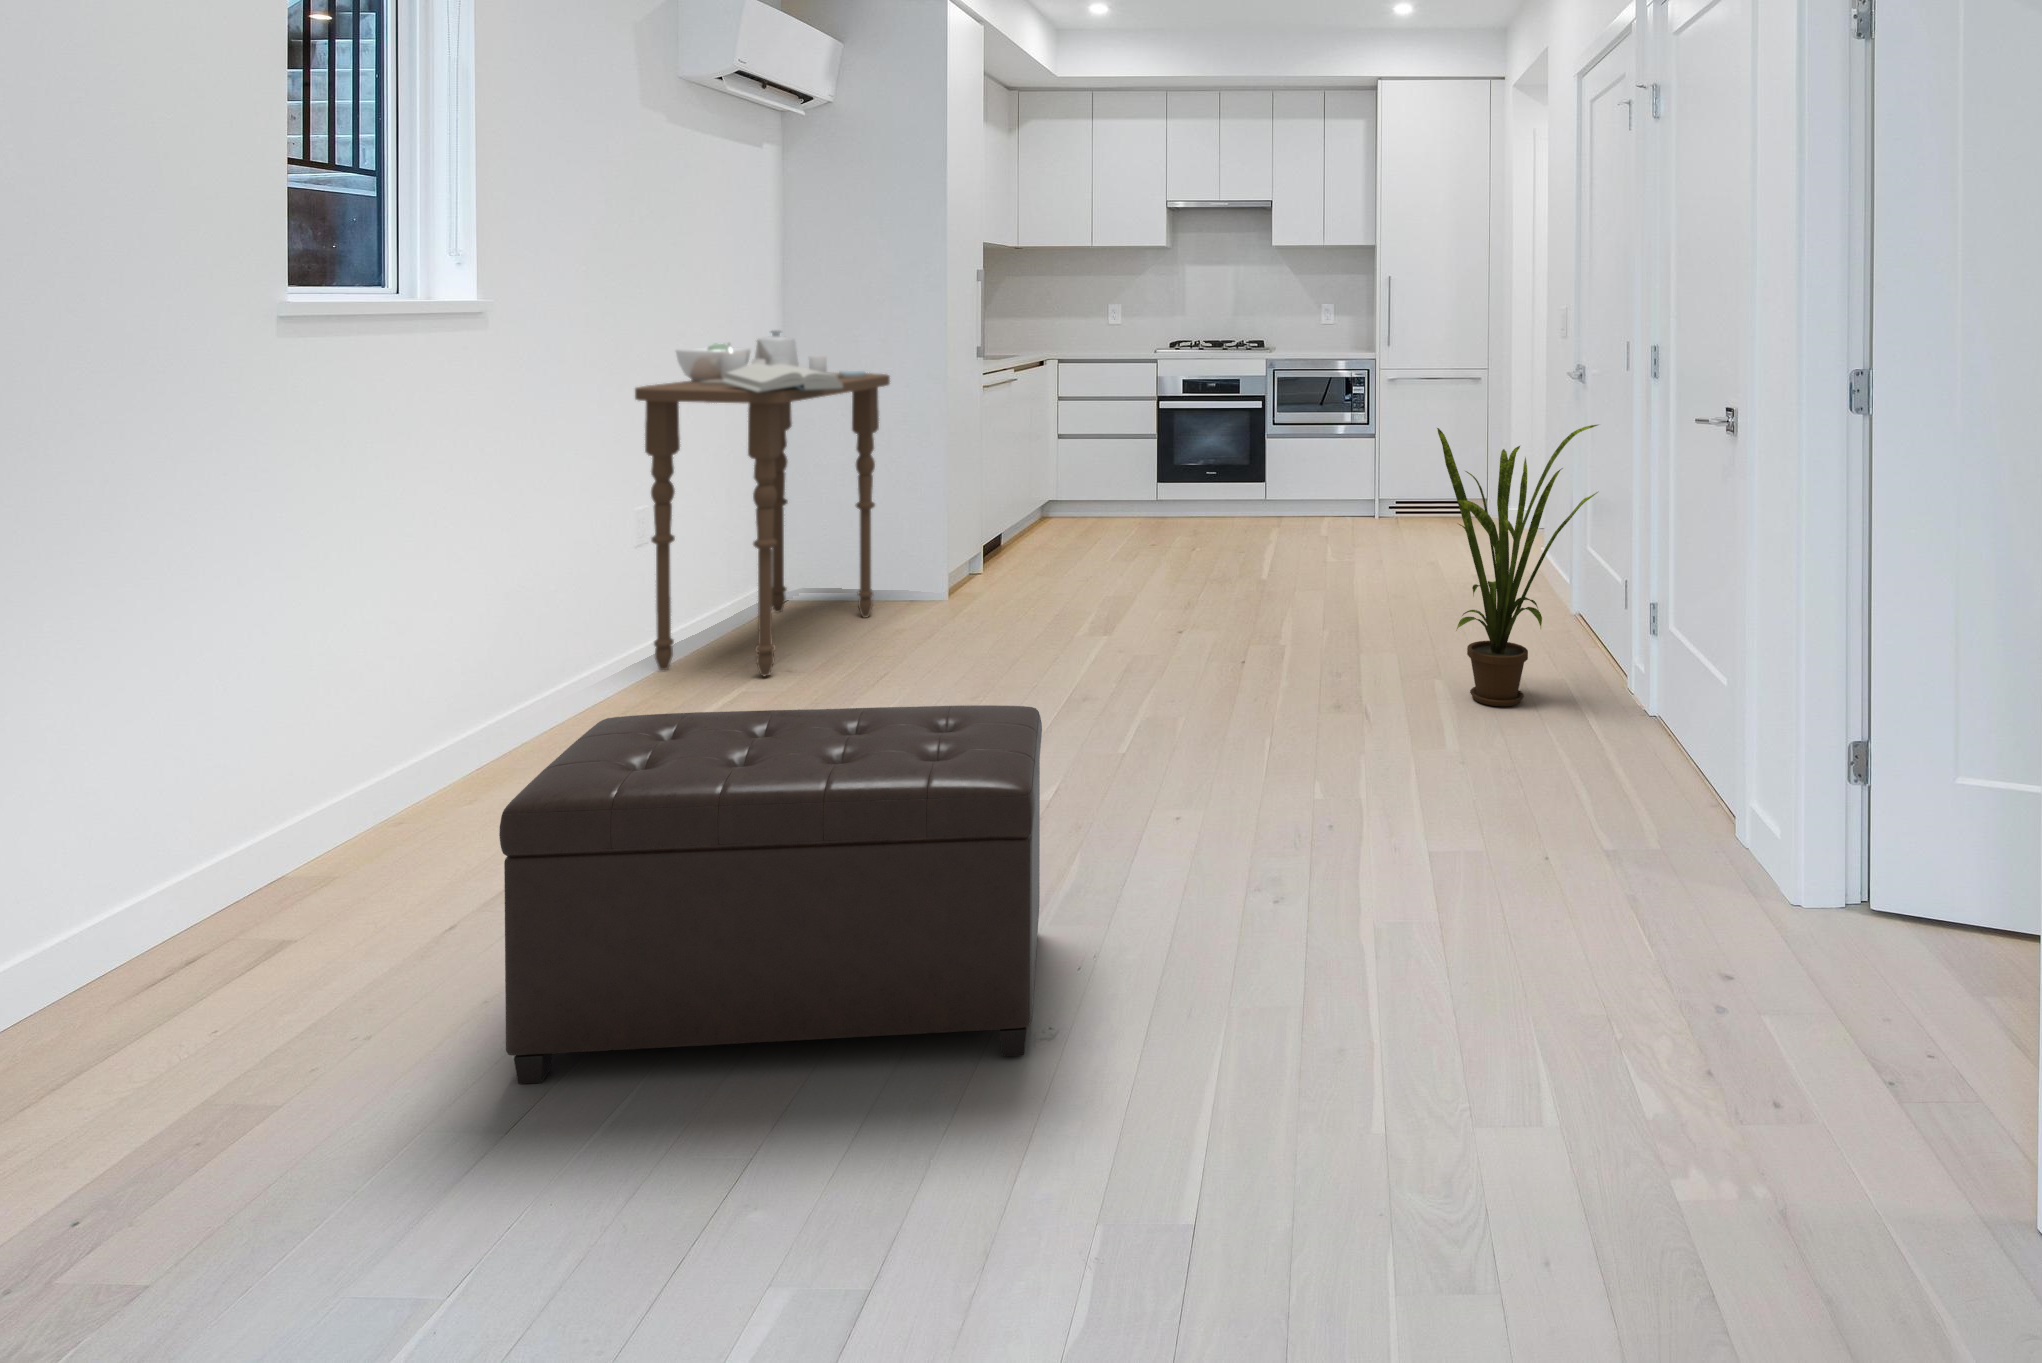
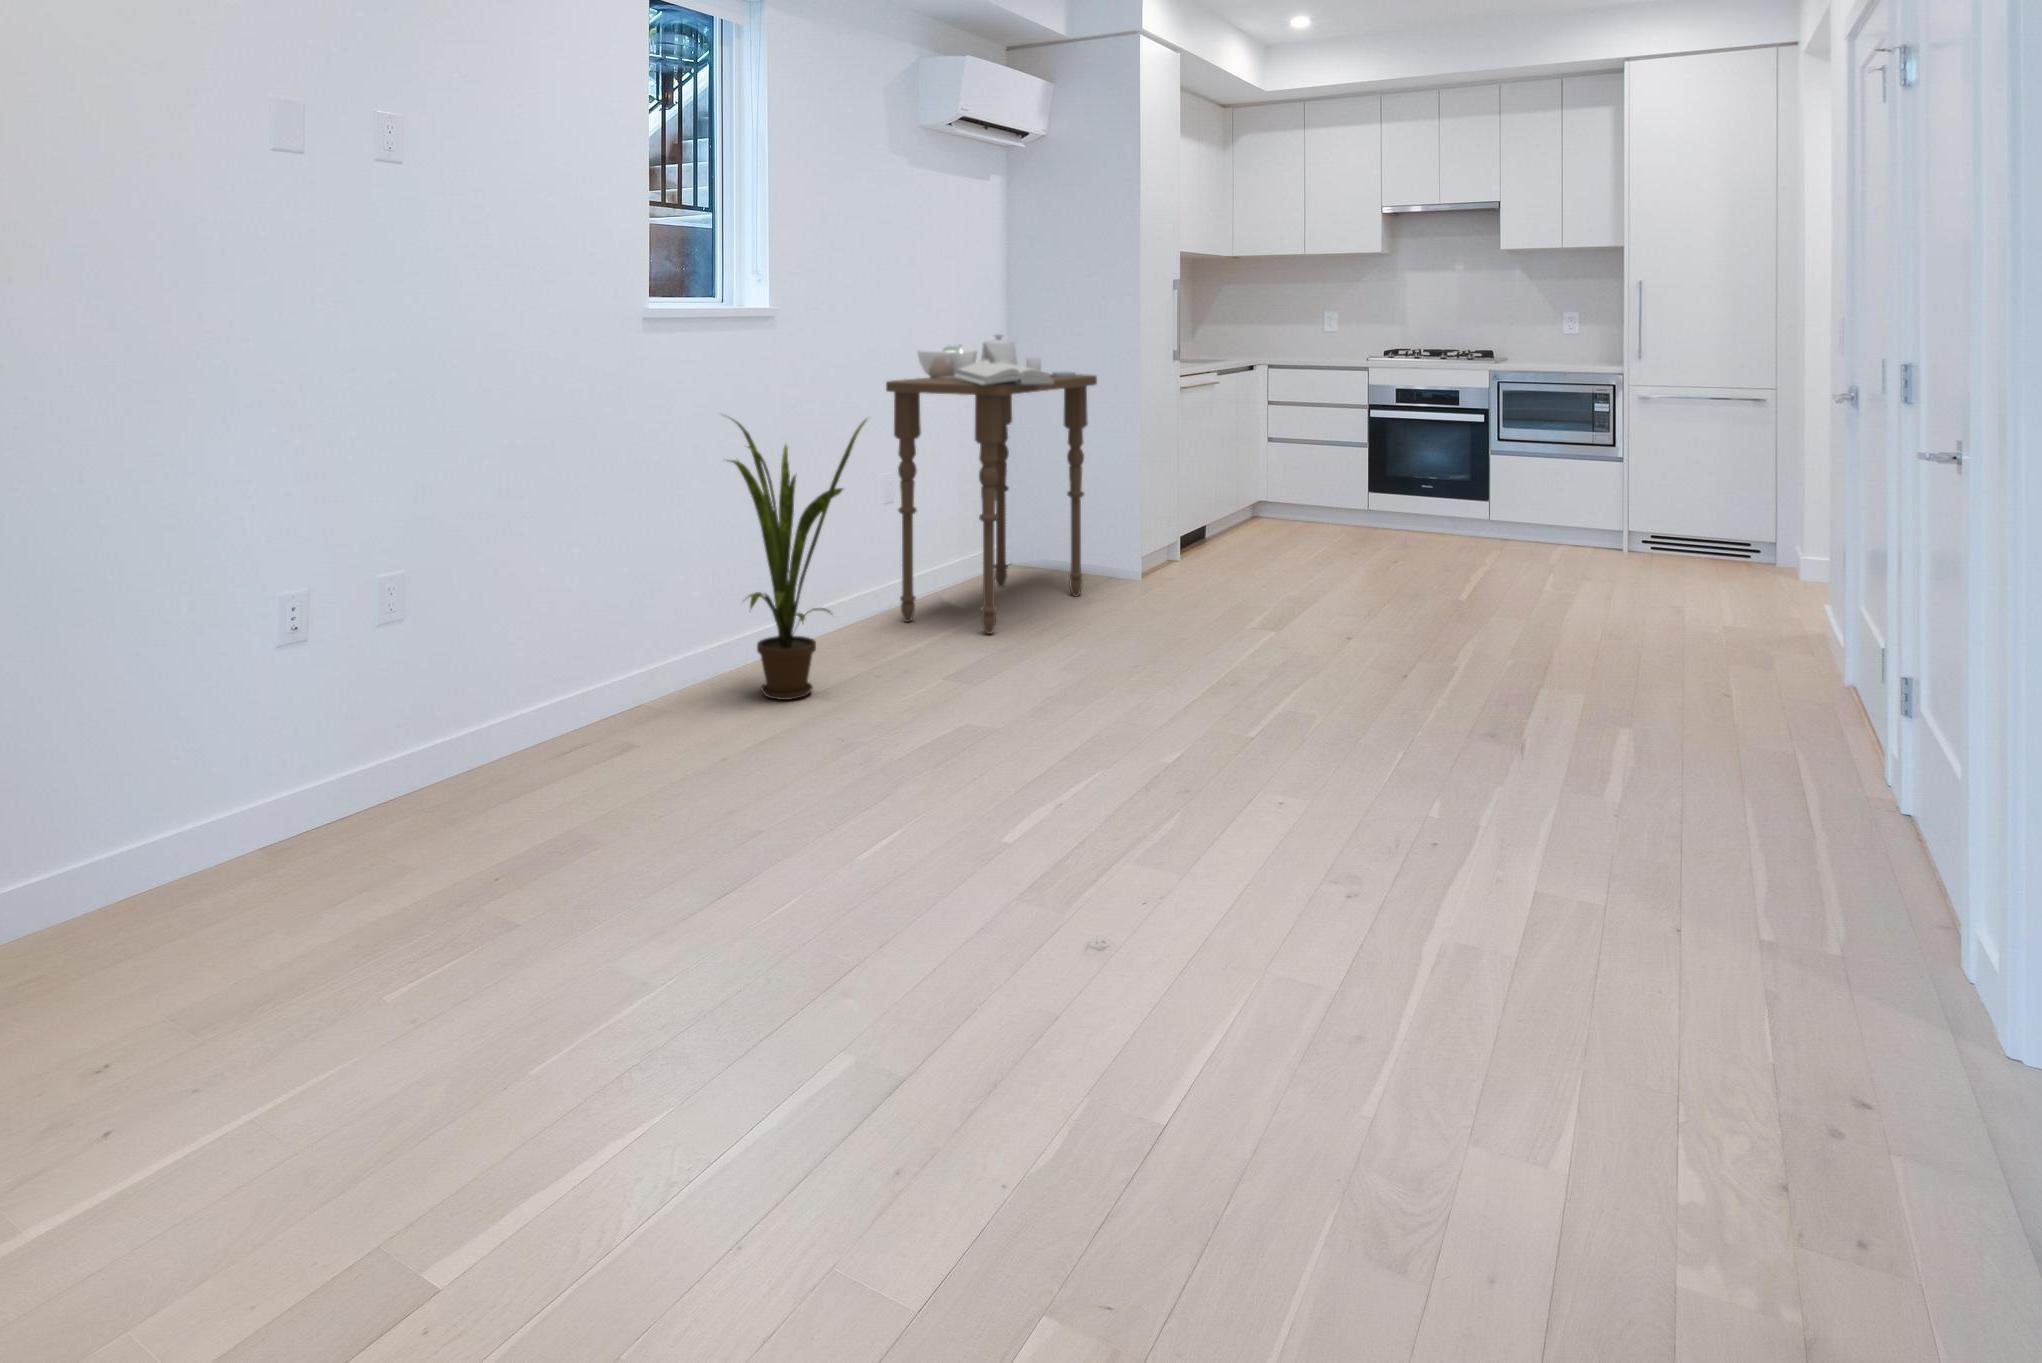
house plant: present [1437,425,1598,706] -> present [729,418,867,700]
ottoman: present [499,705,1042,1084] -> none [799,622,1210,922]

